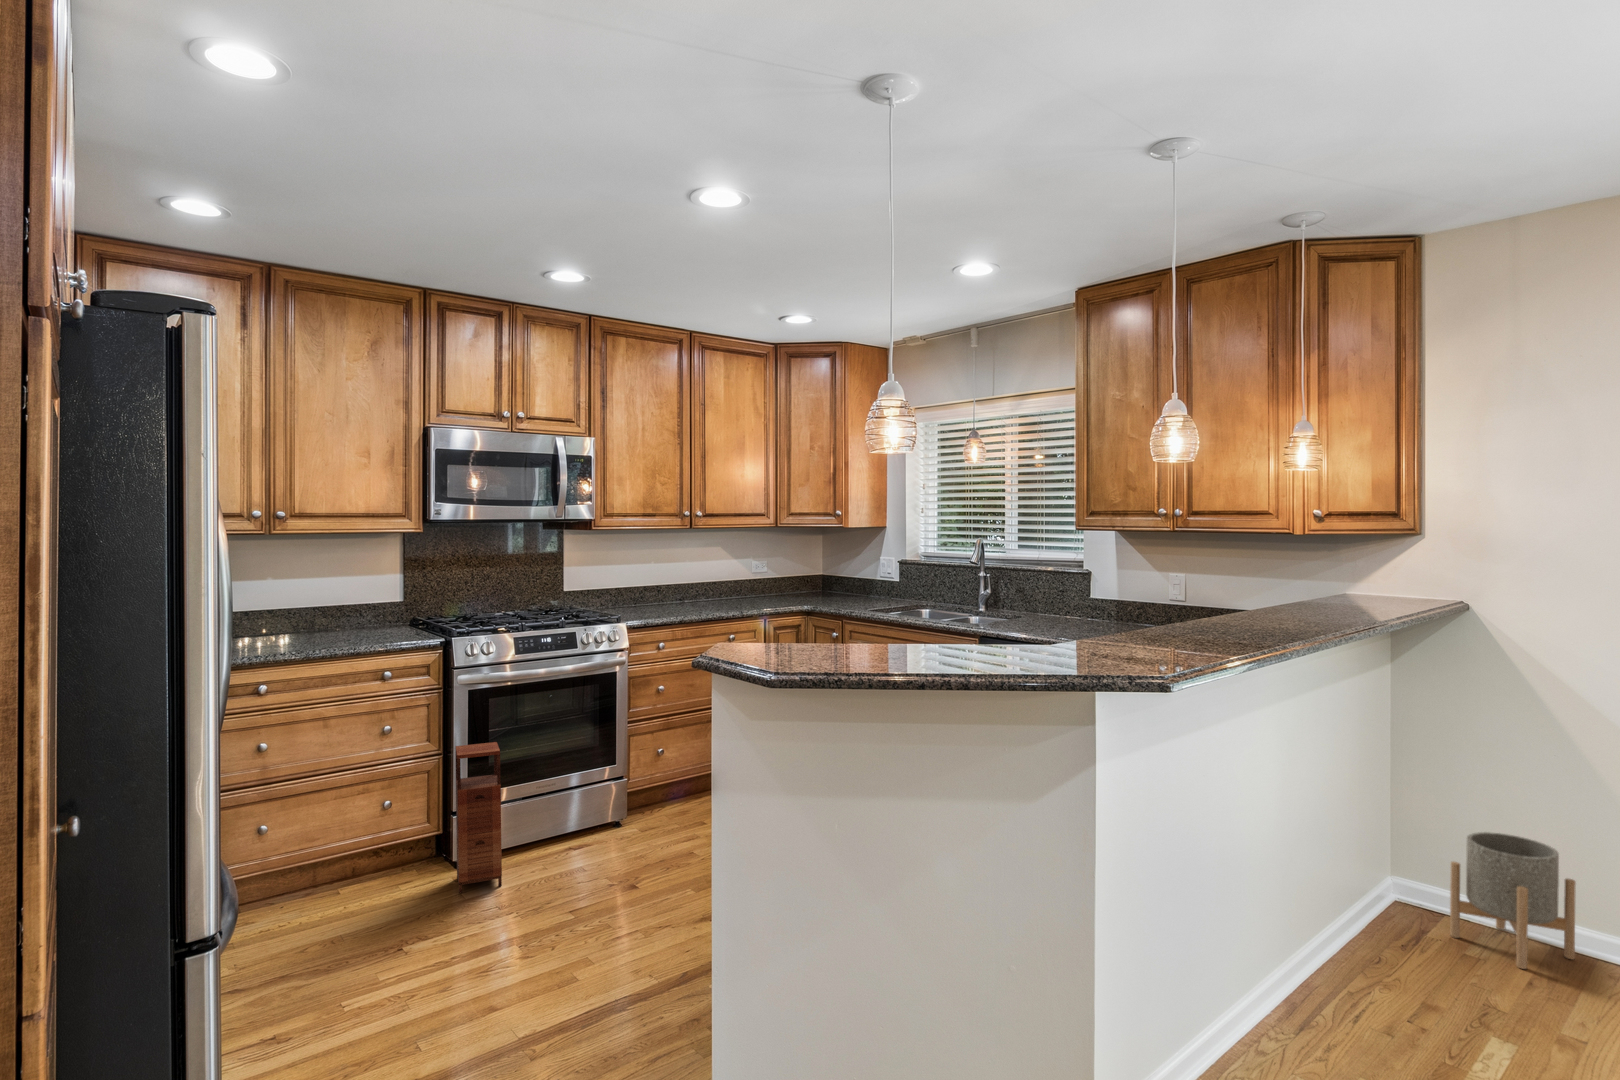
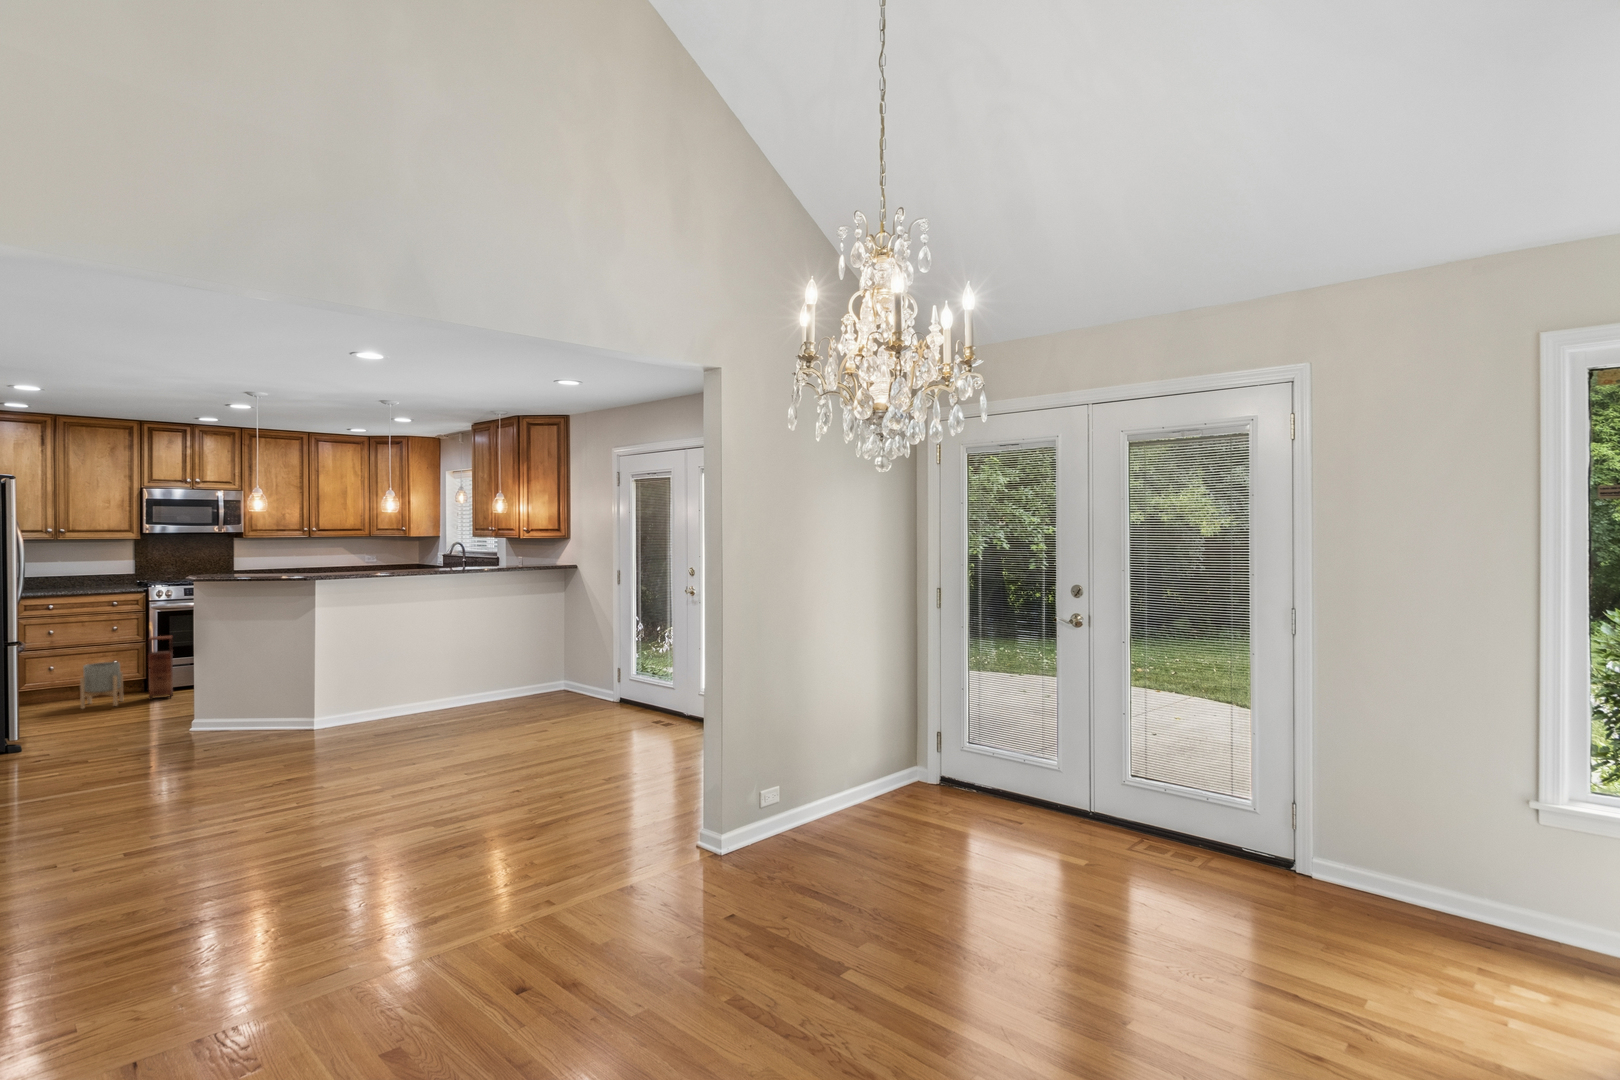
planter: present [1450,832,1576,969] -> present [80,662,123,709]

